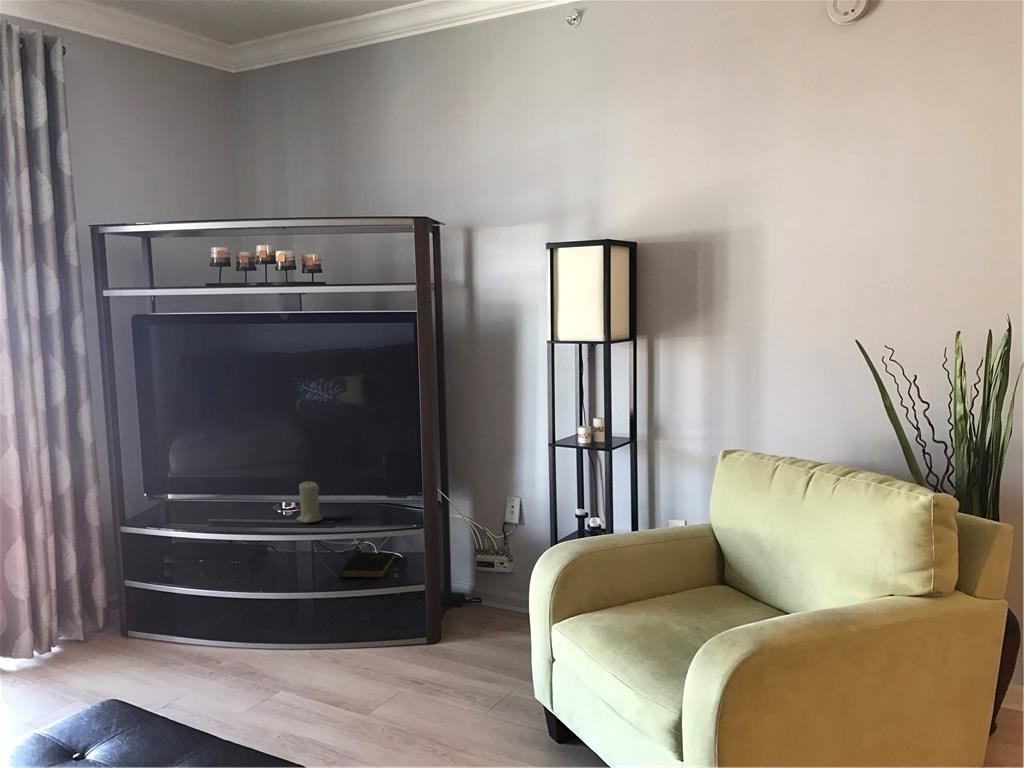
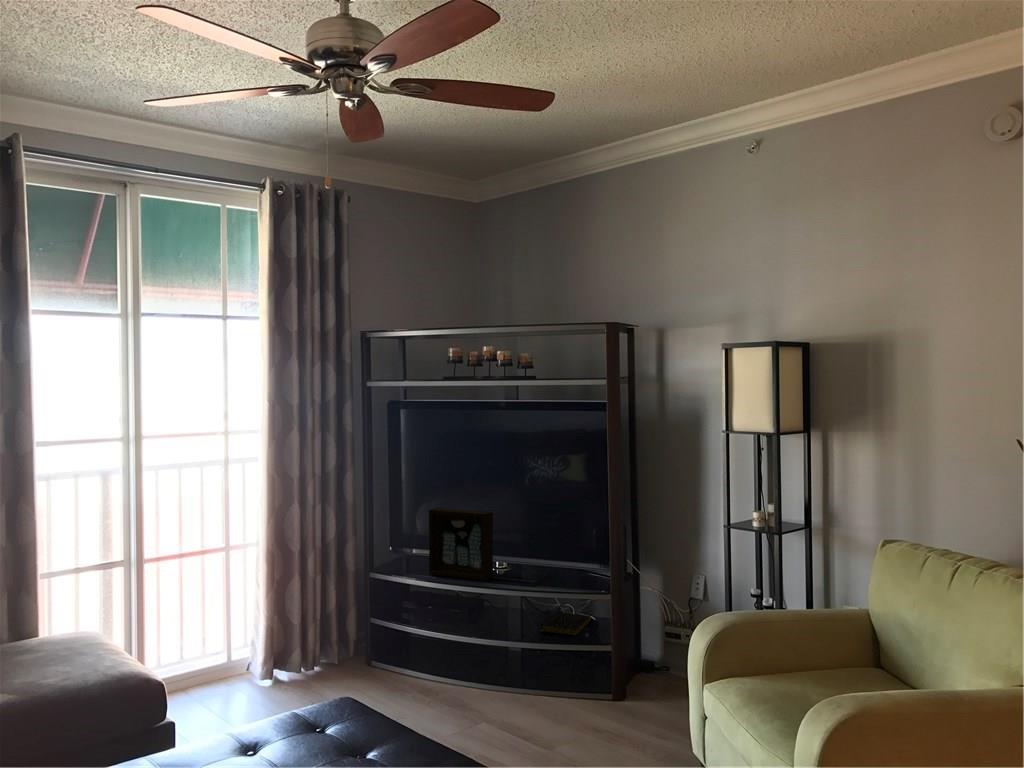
picture frame: none [196,443,281,525] -> present [429,508,493,581]
candle: present [297,481,322,523] -> none [505,545,526,581]

